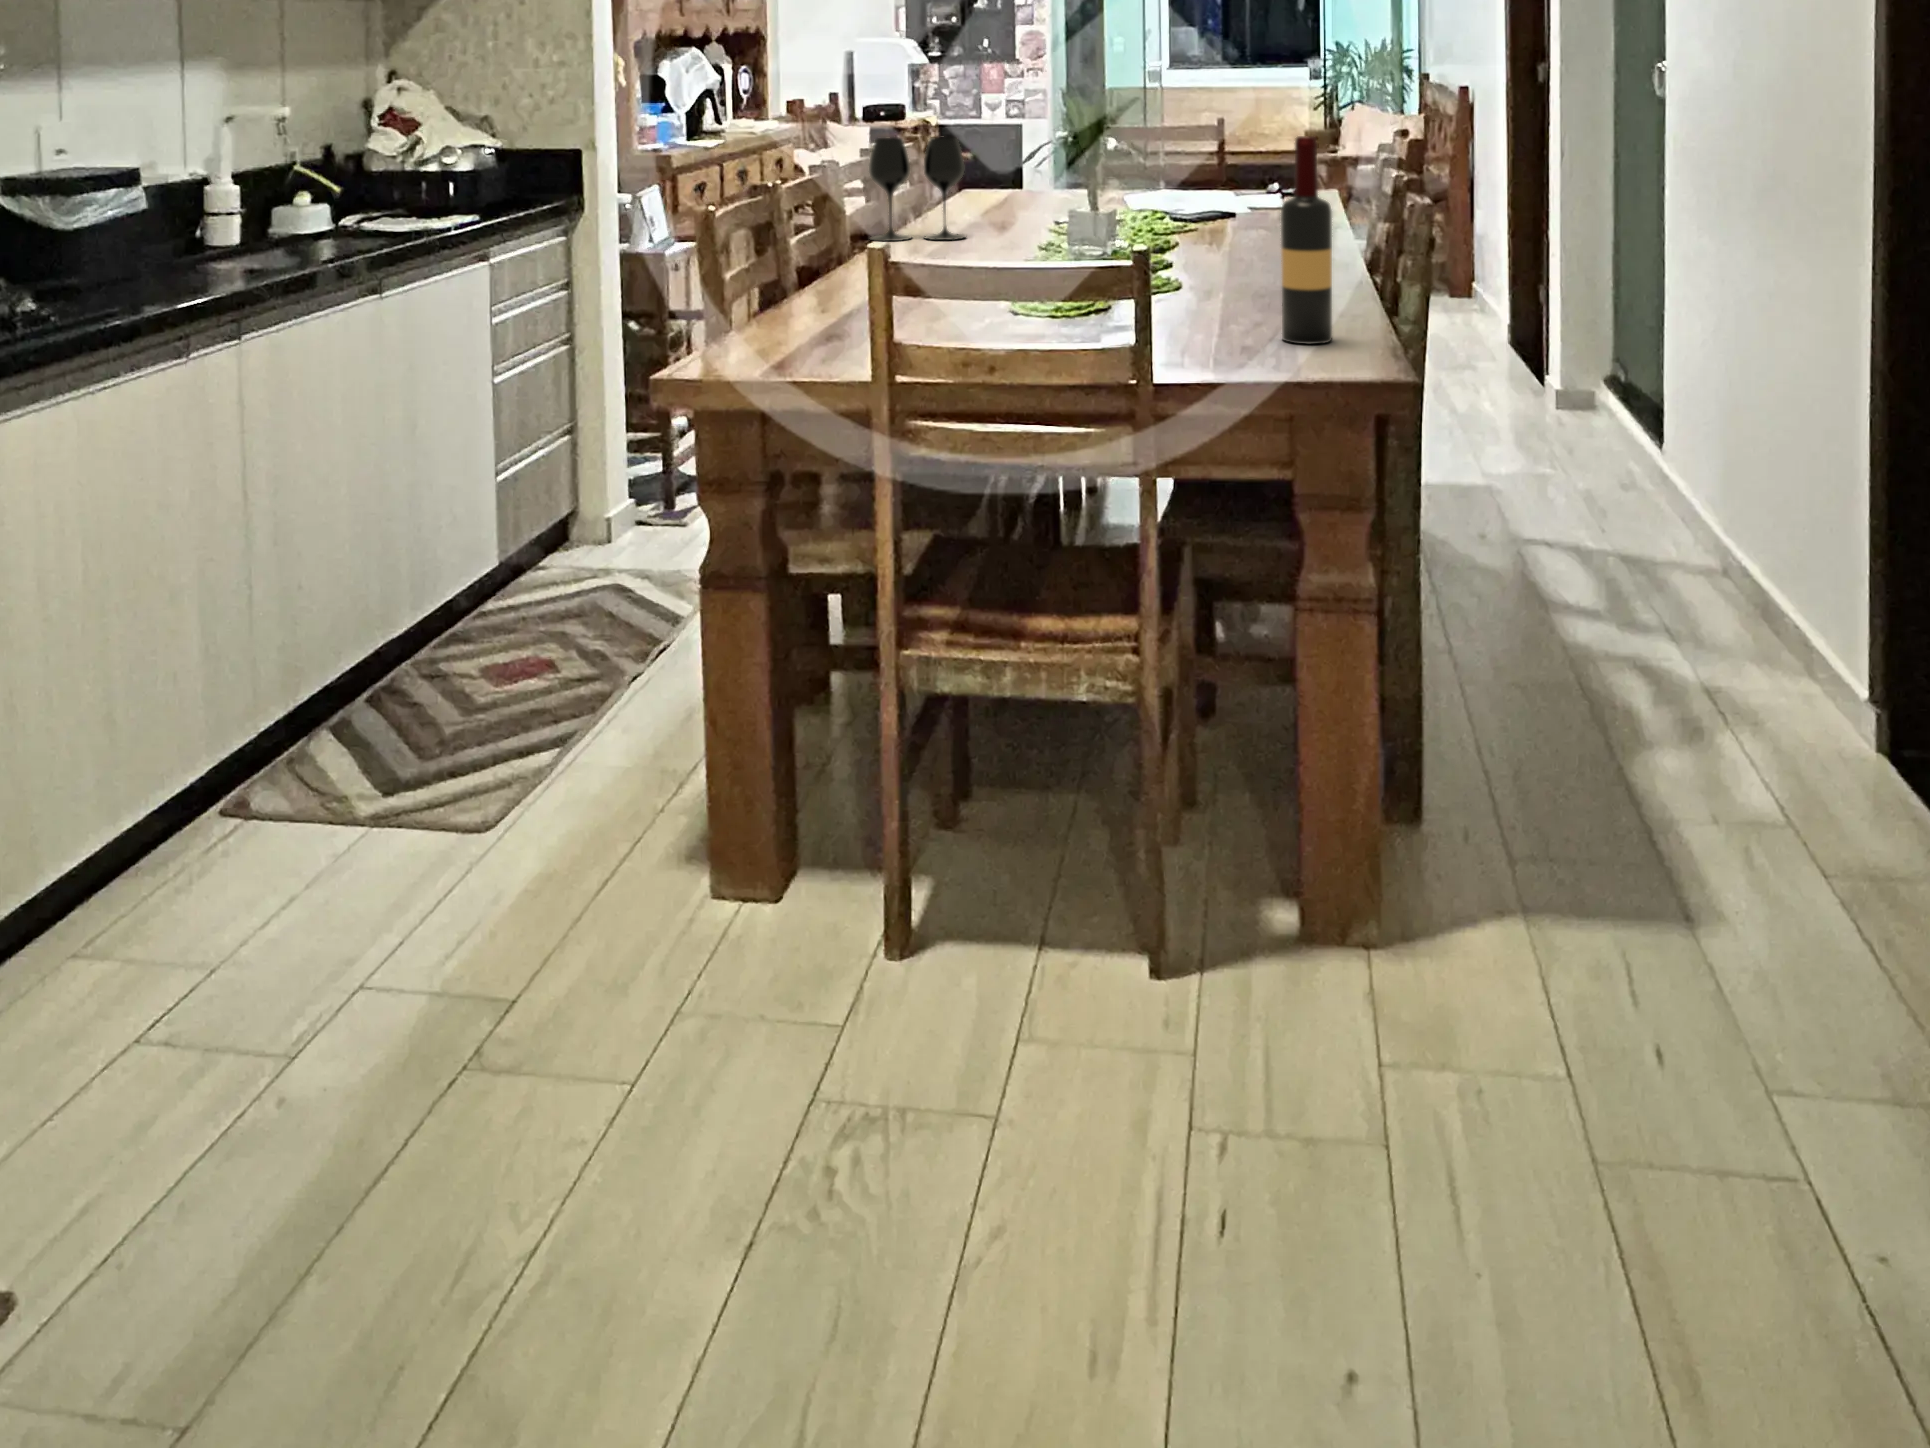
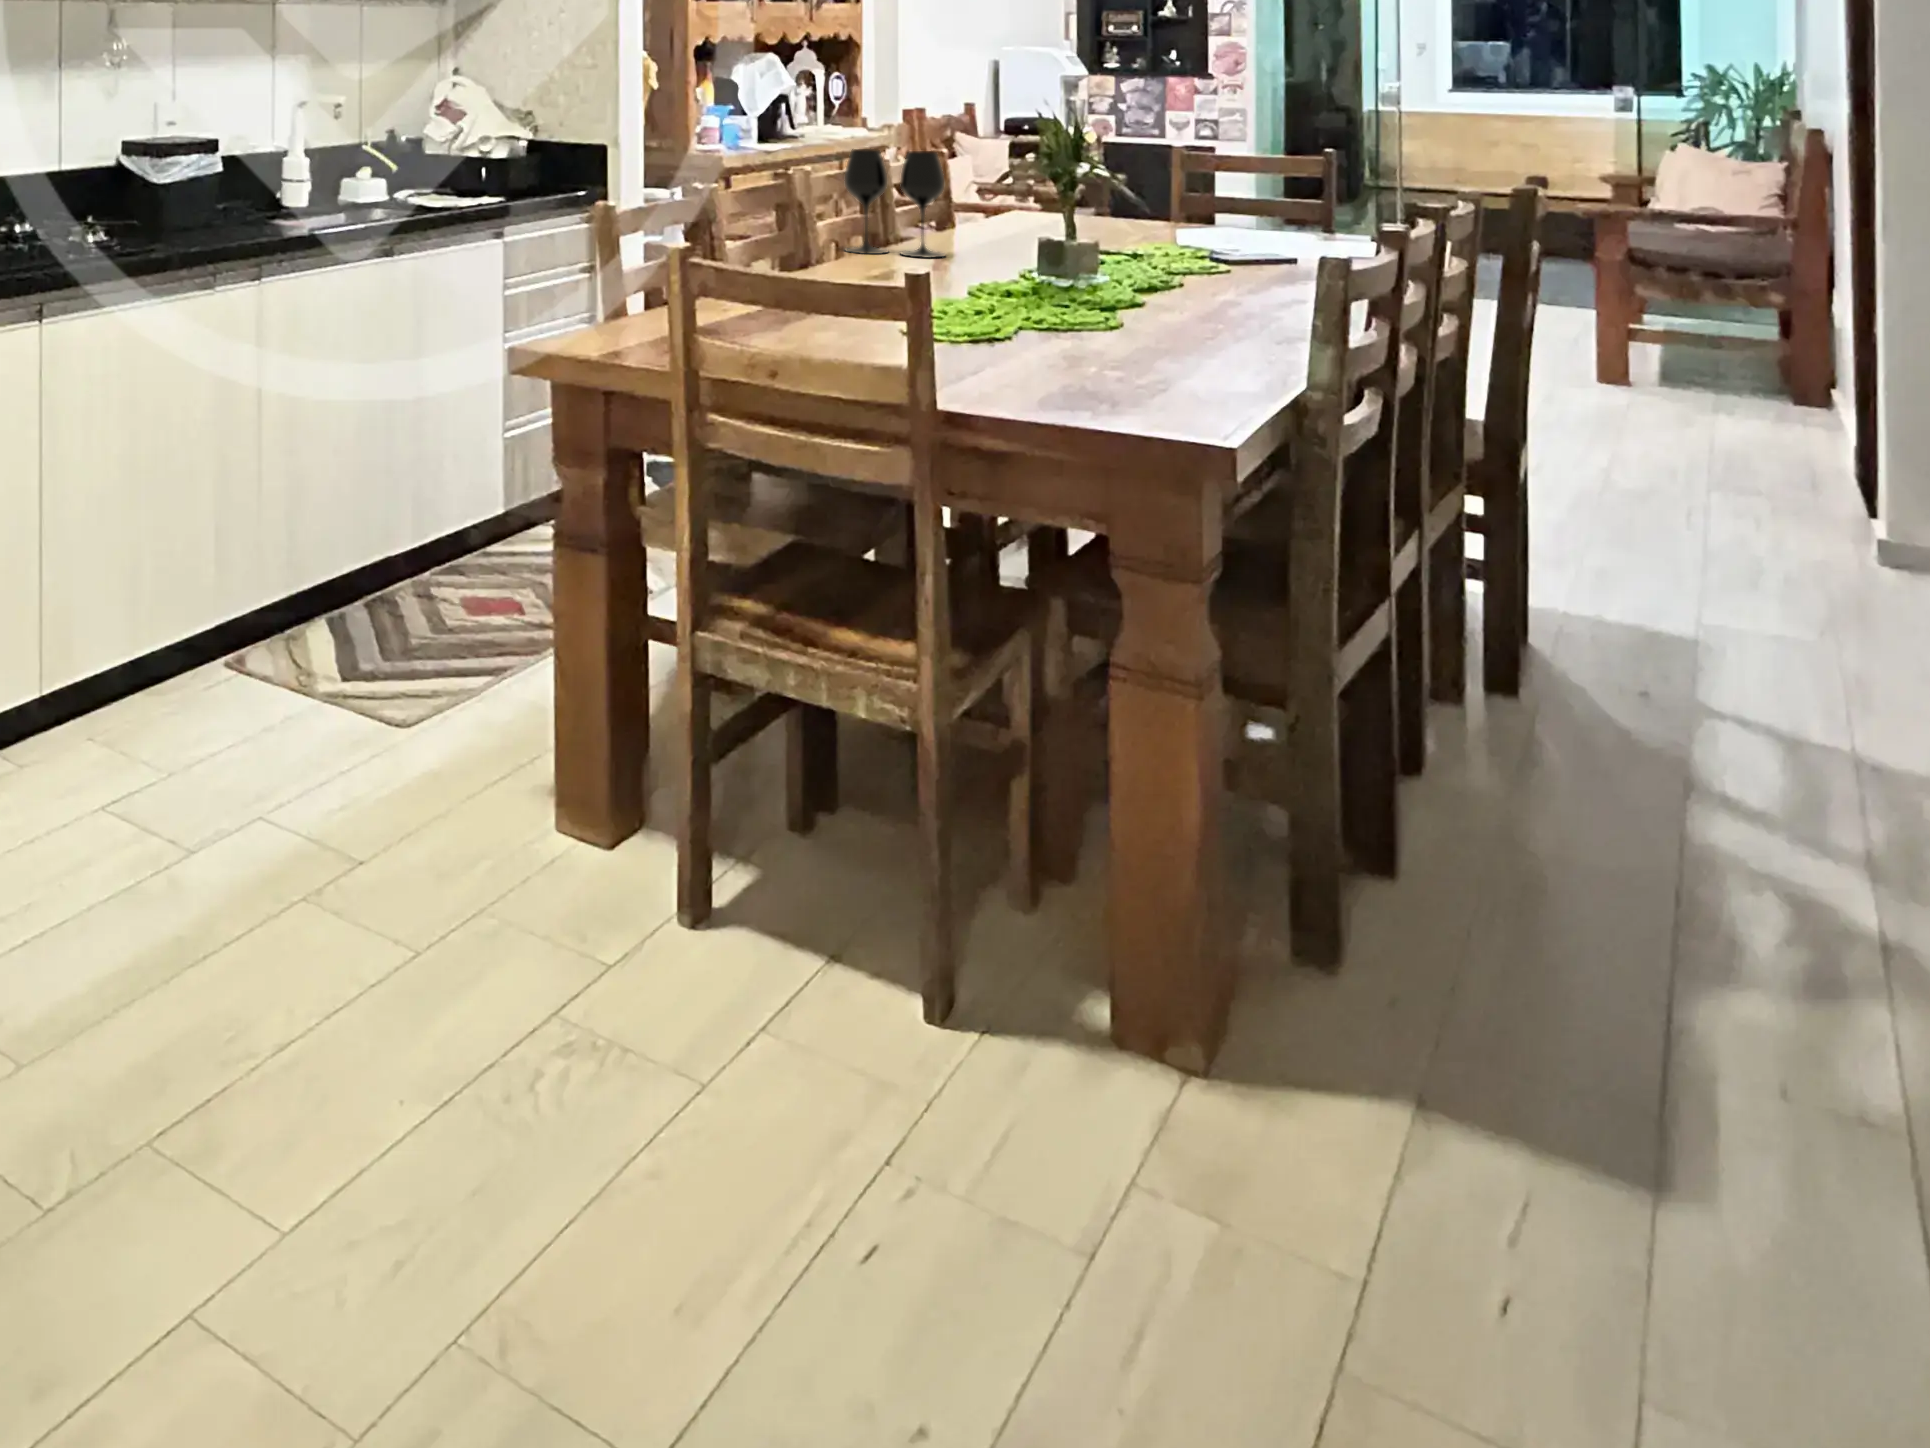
wine bottle: present [1281,136,1332,344] -> none [1143,164,1204,390]

